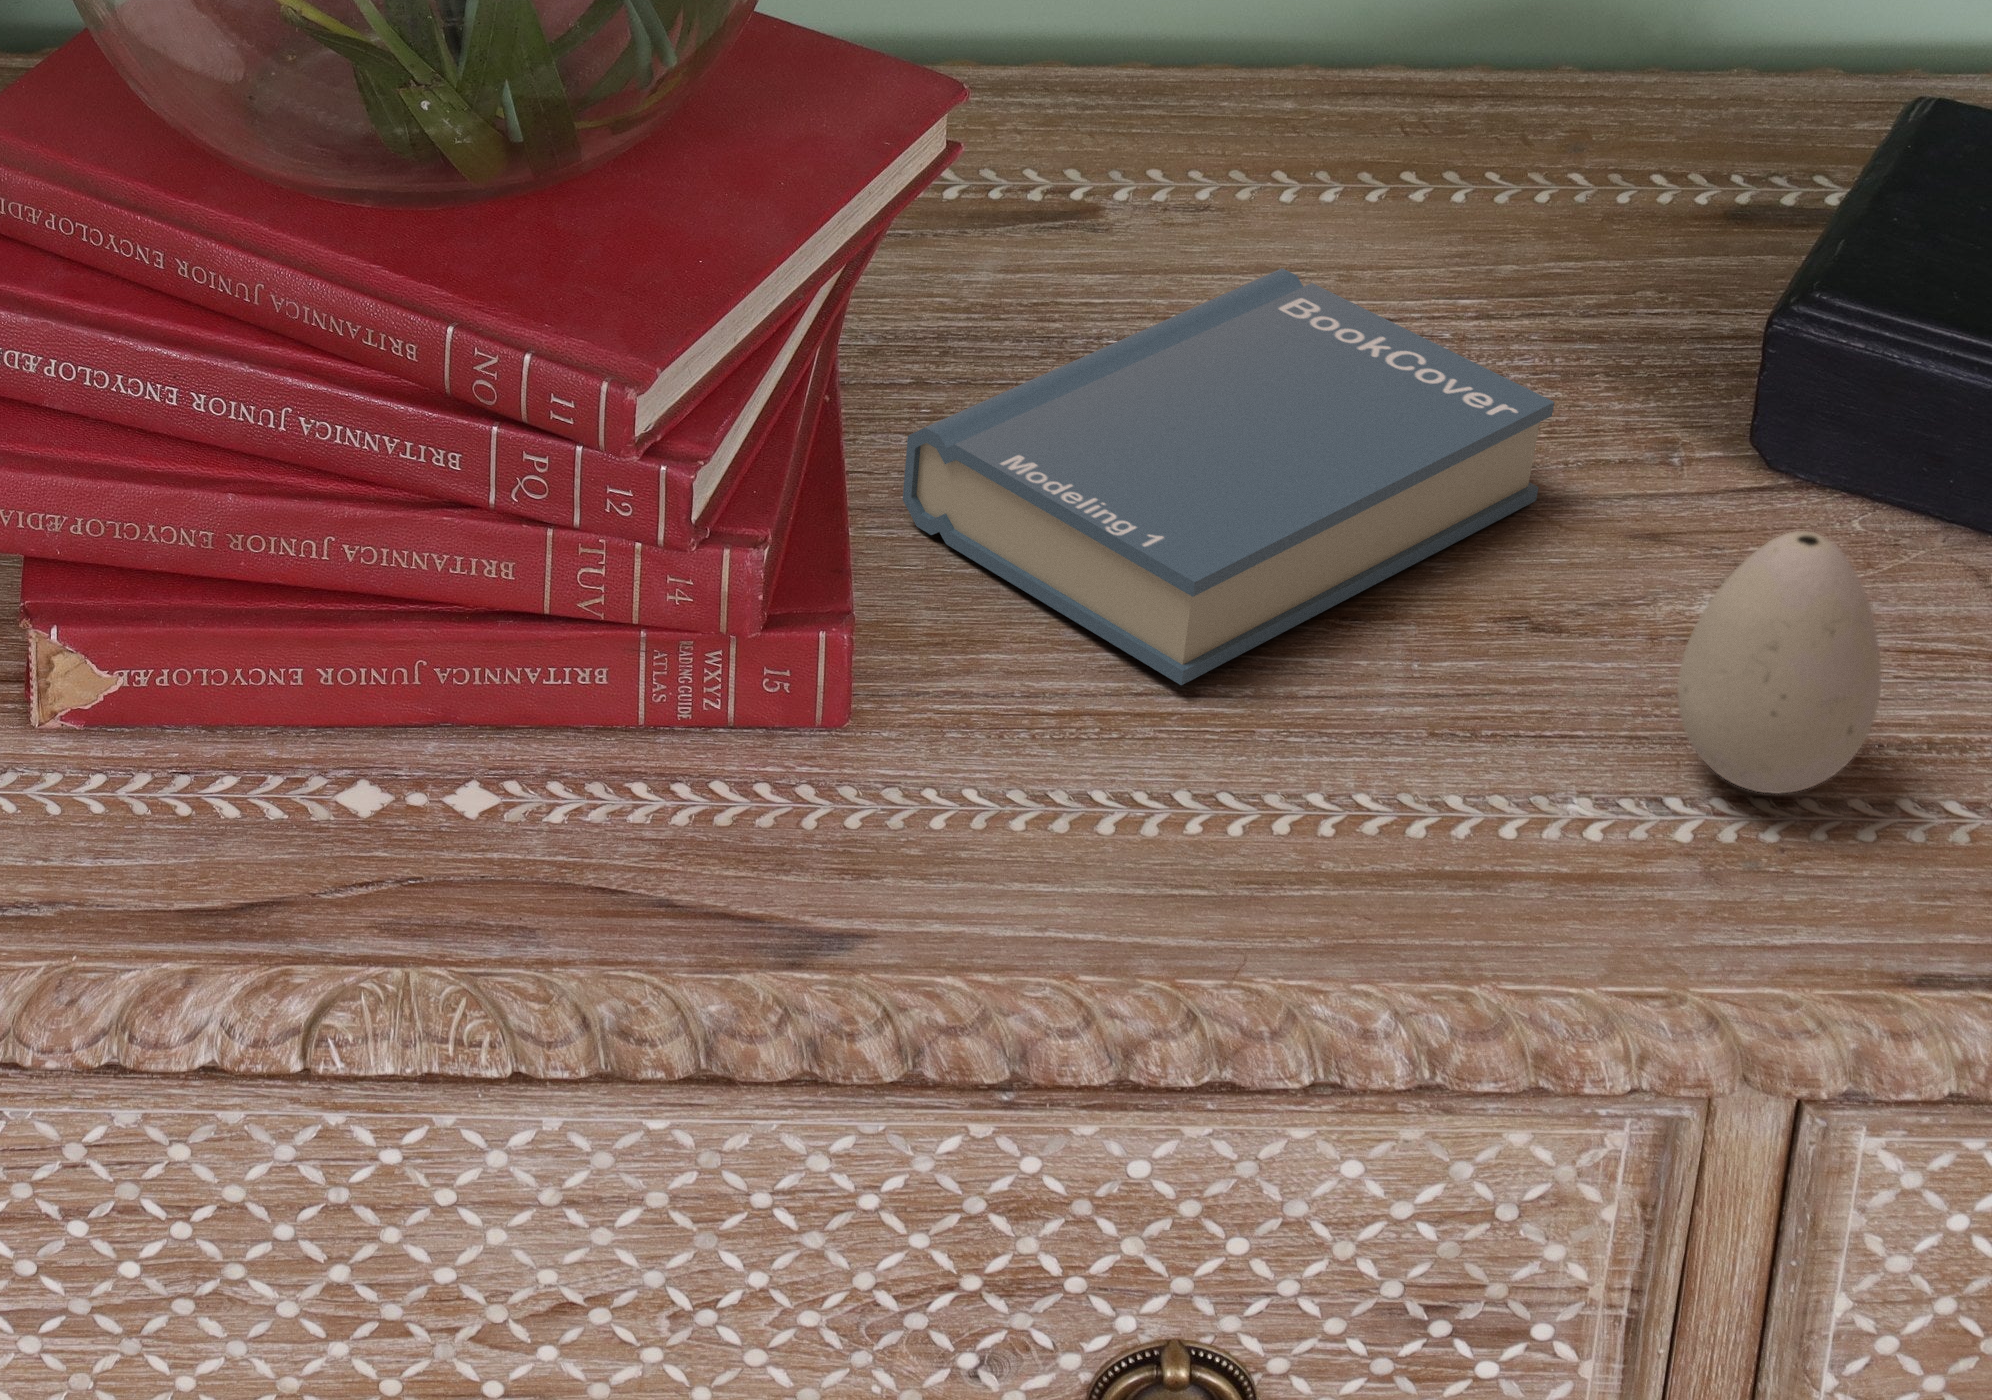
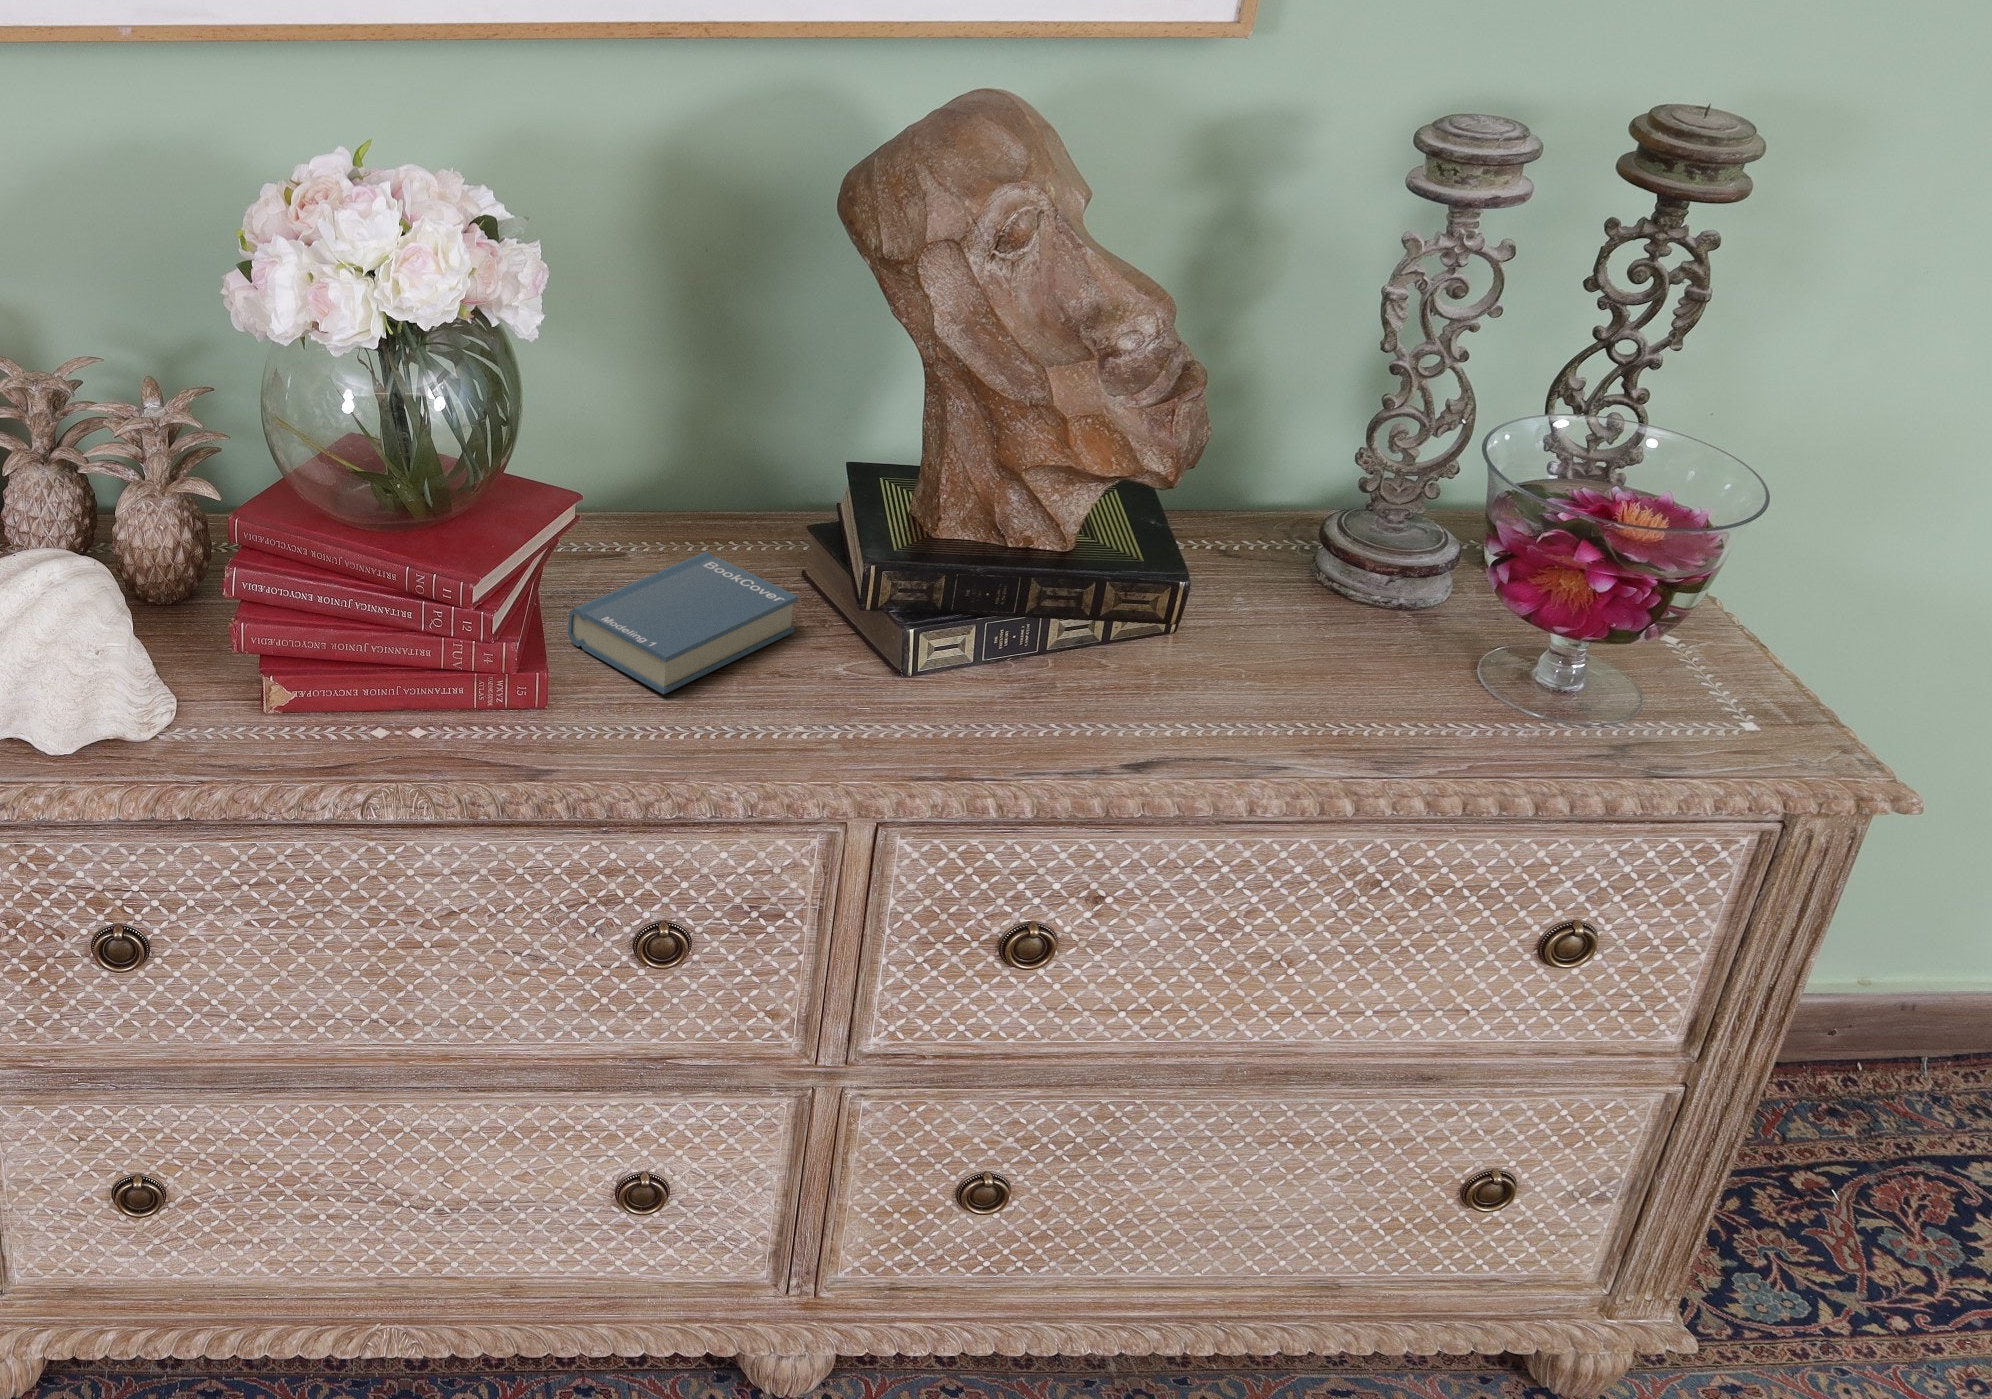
decorative egg: present [1677,531,1881,794] -> none [831,634,897,725]

